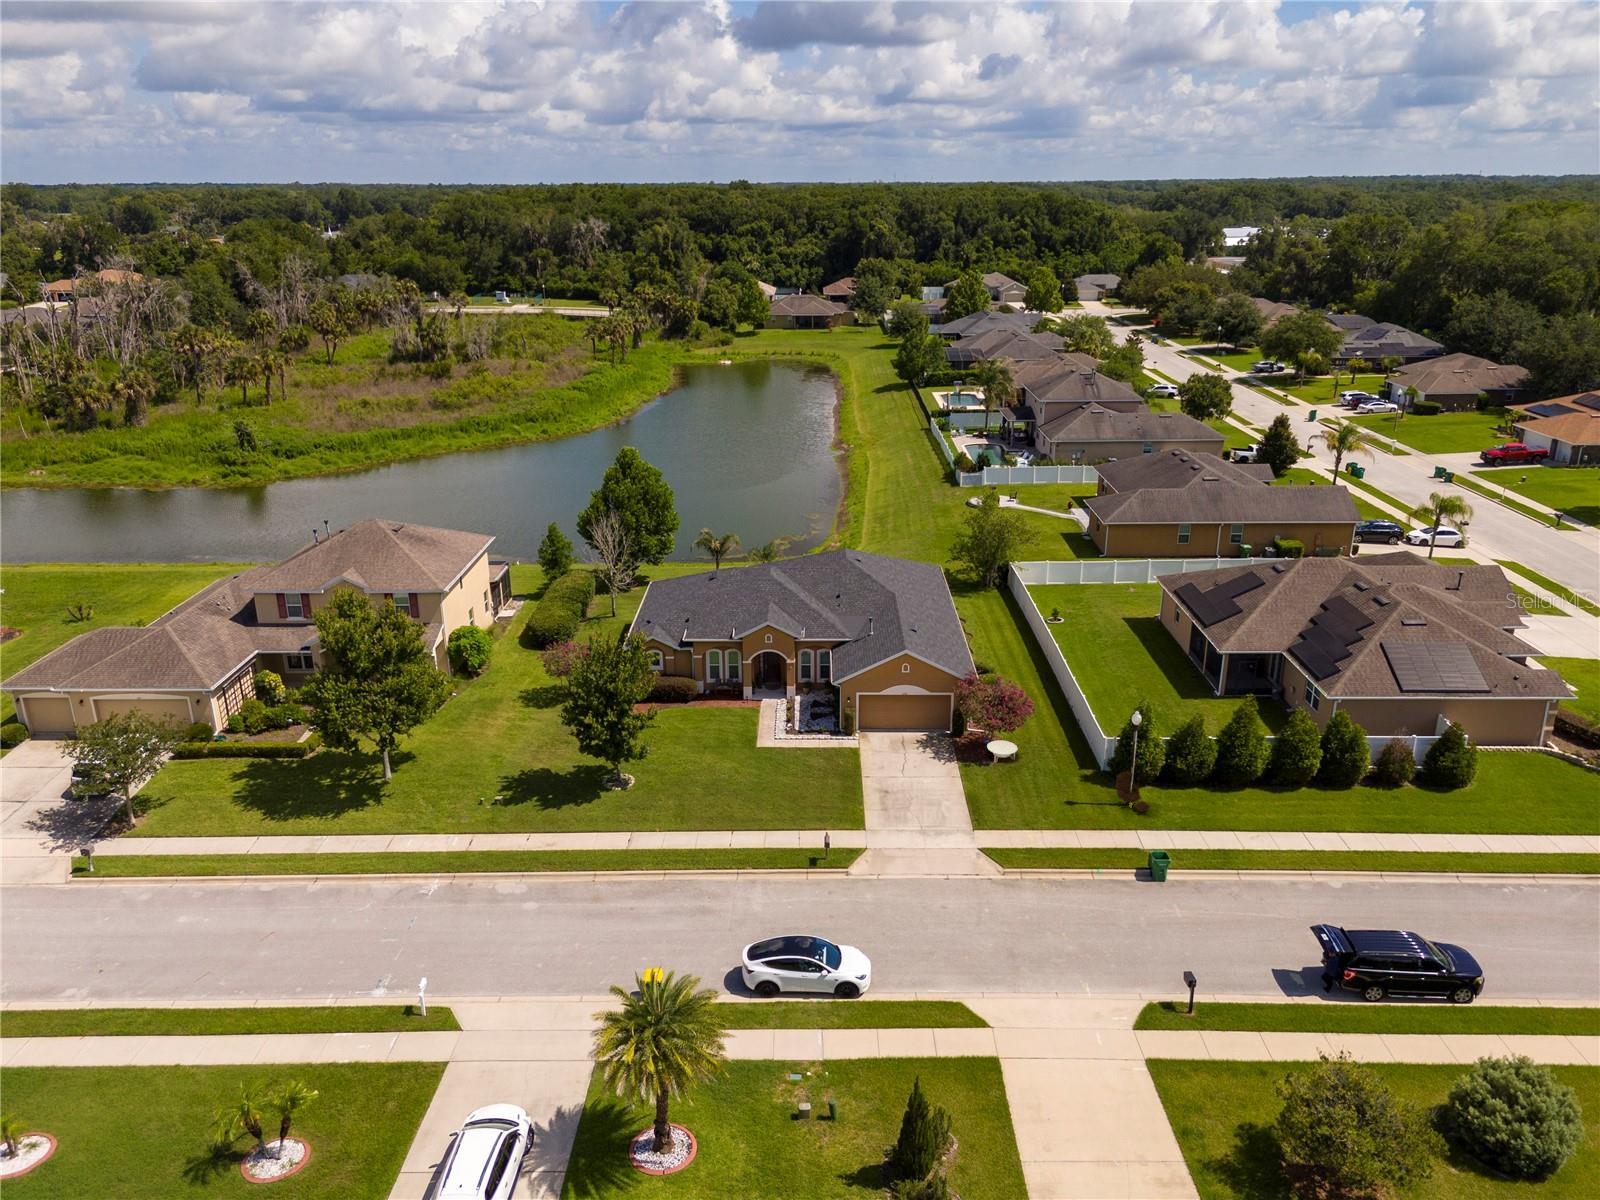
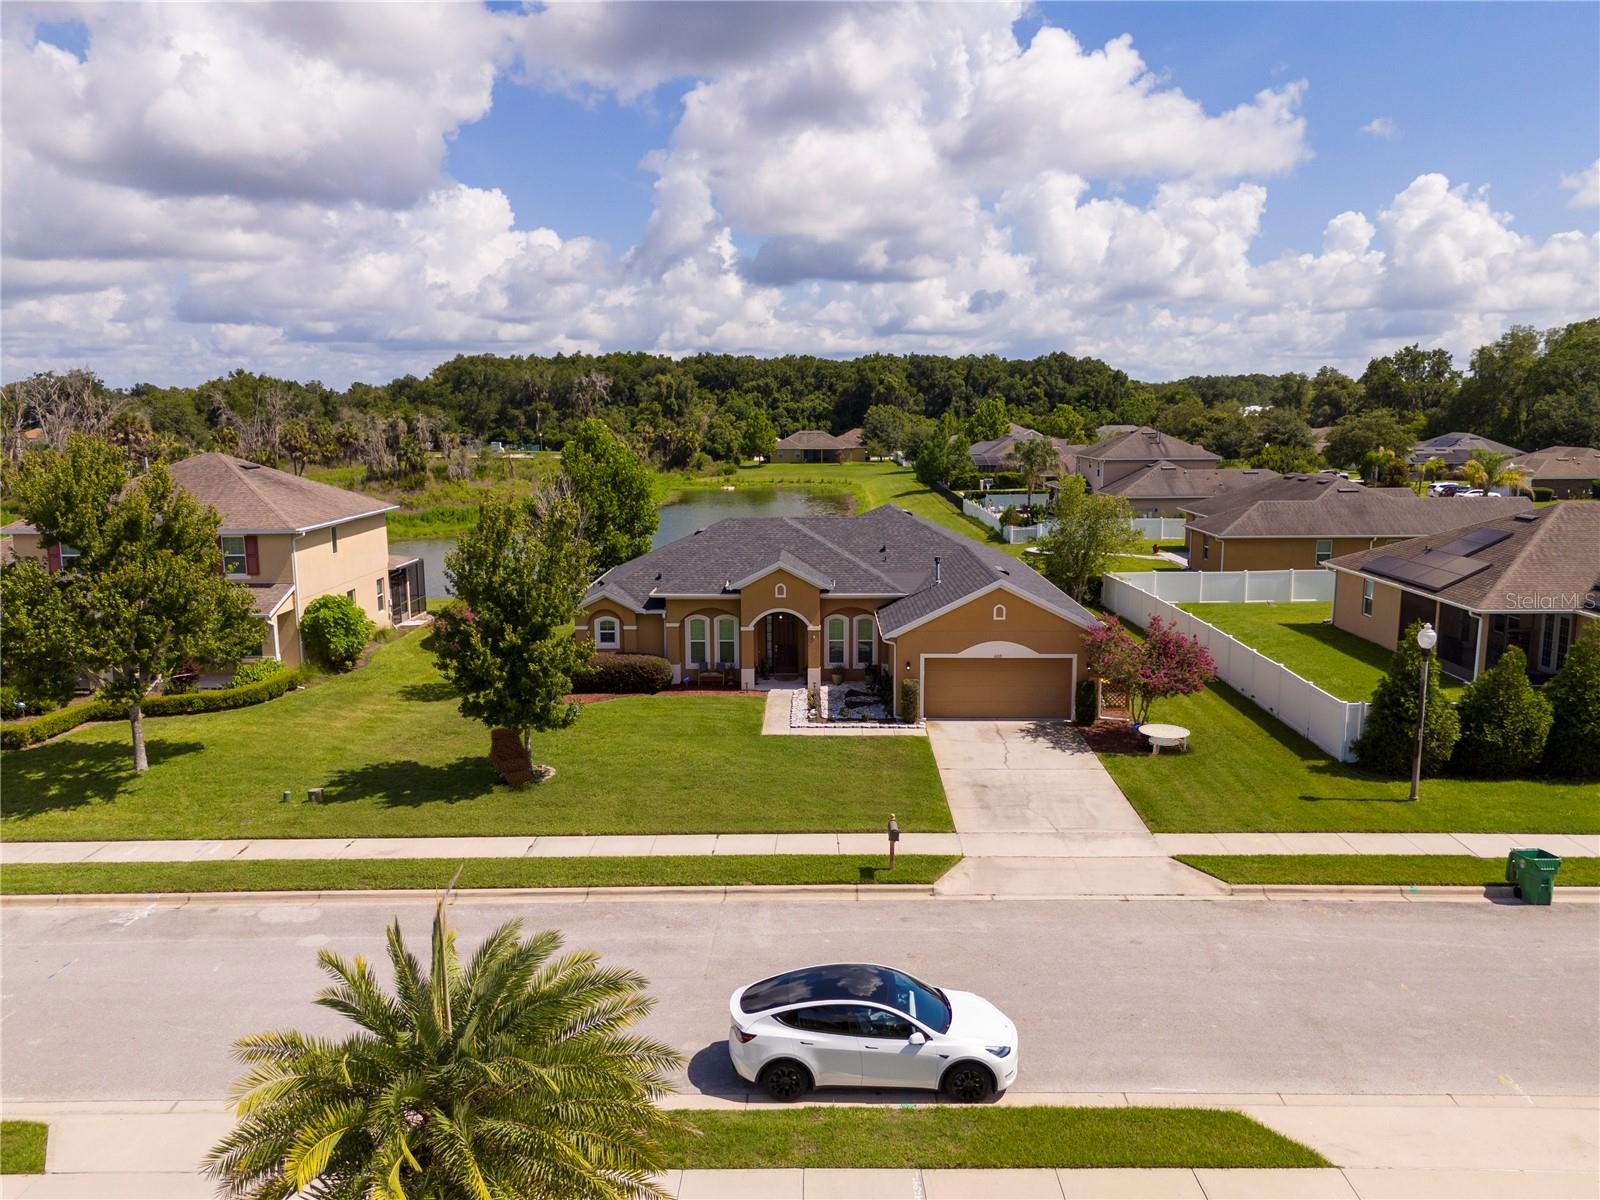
lounge chair: present [1116,771,1150,812] -> present [488,727,532,791]

